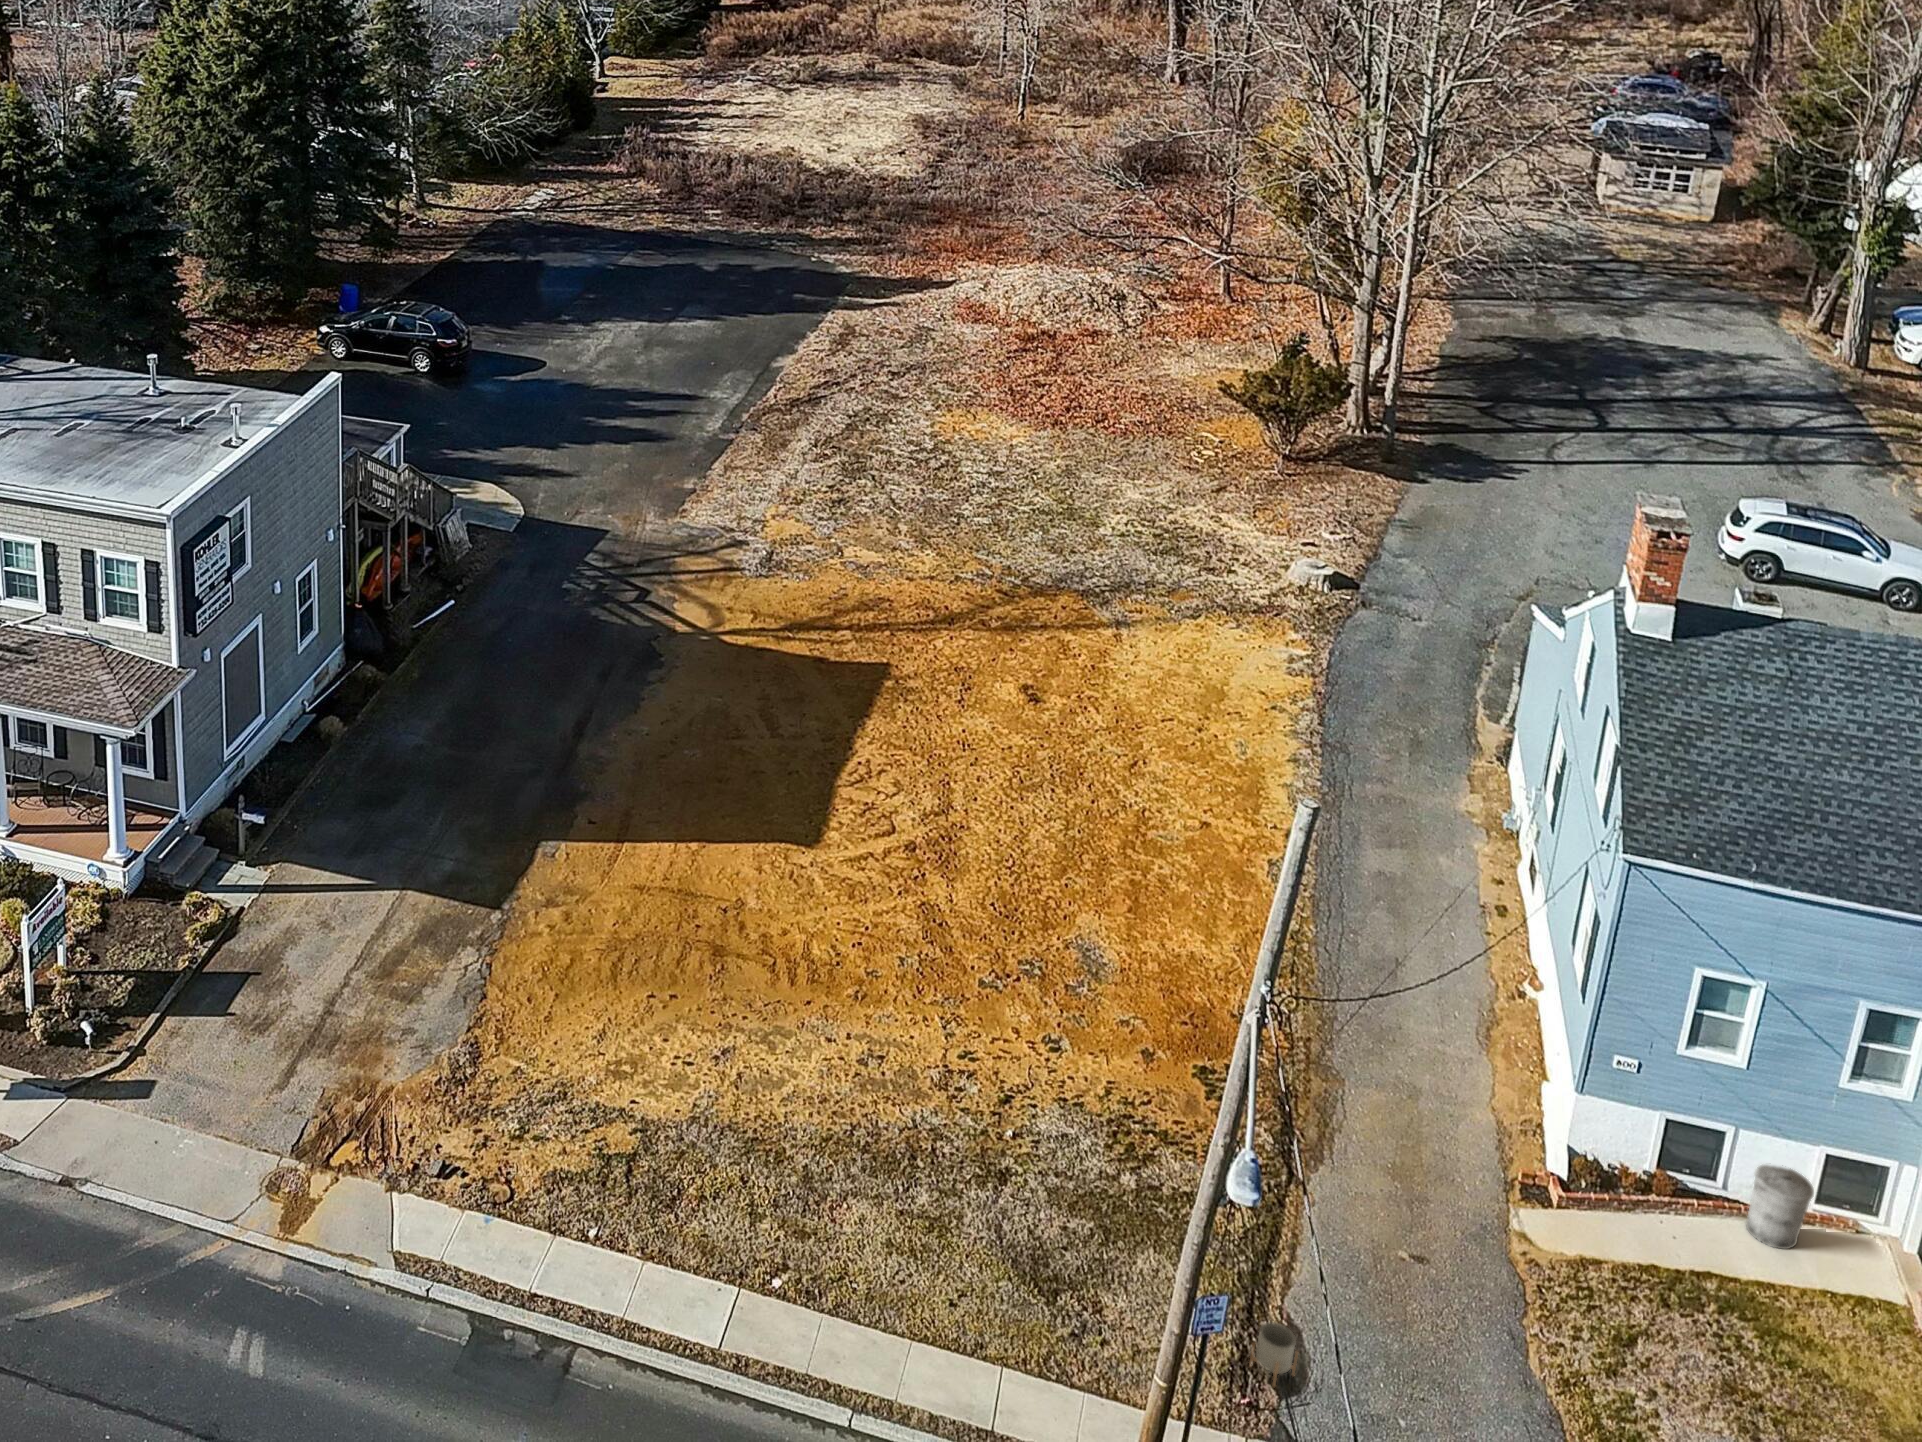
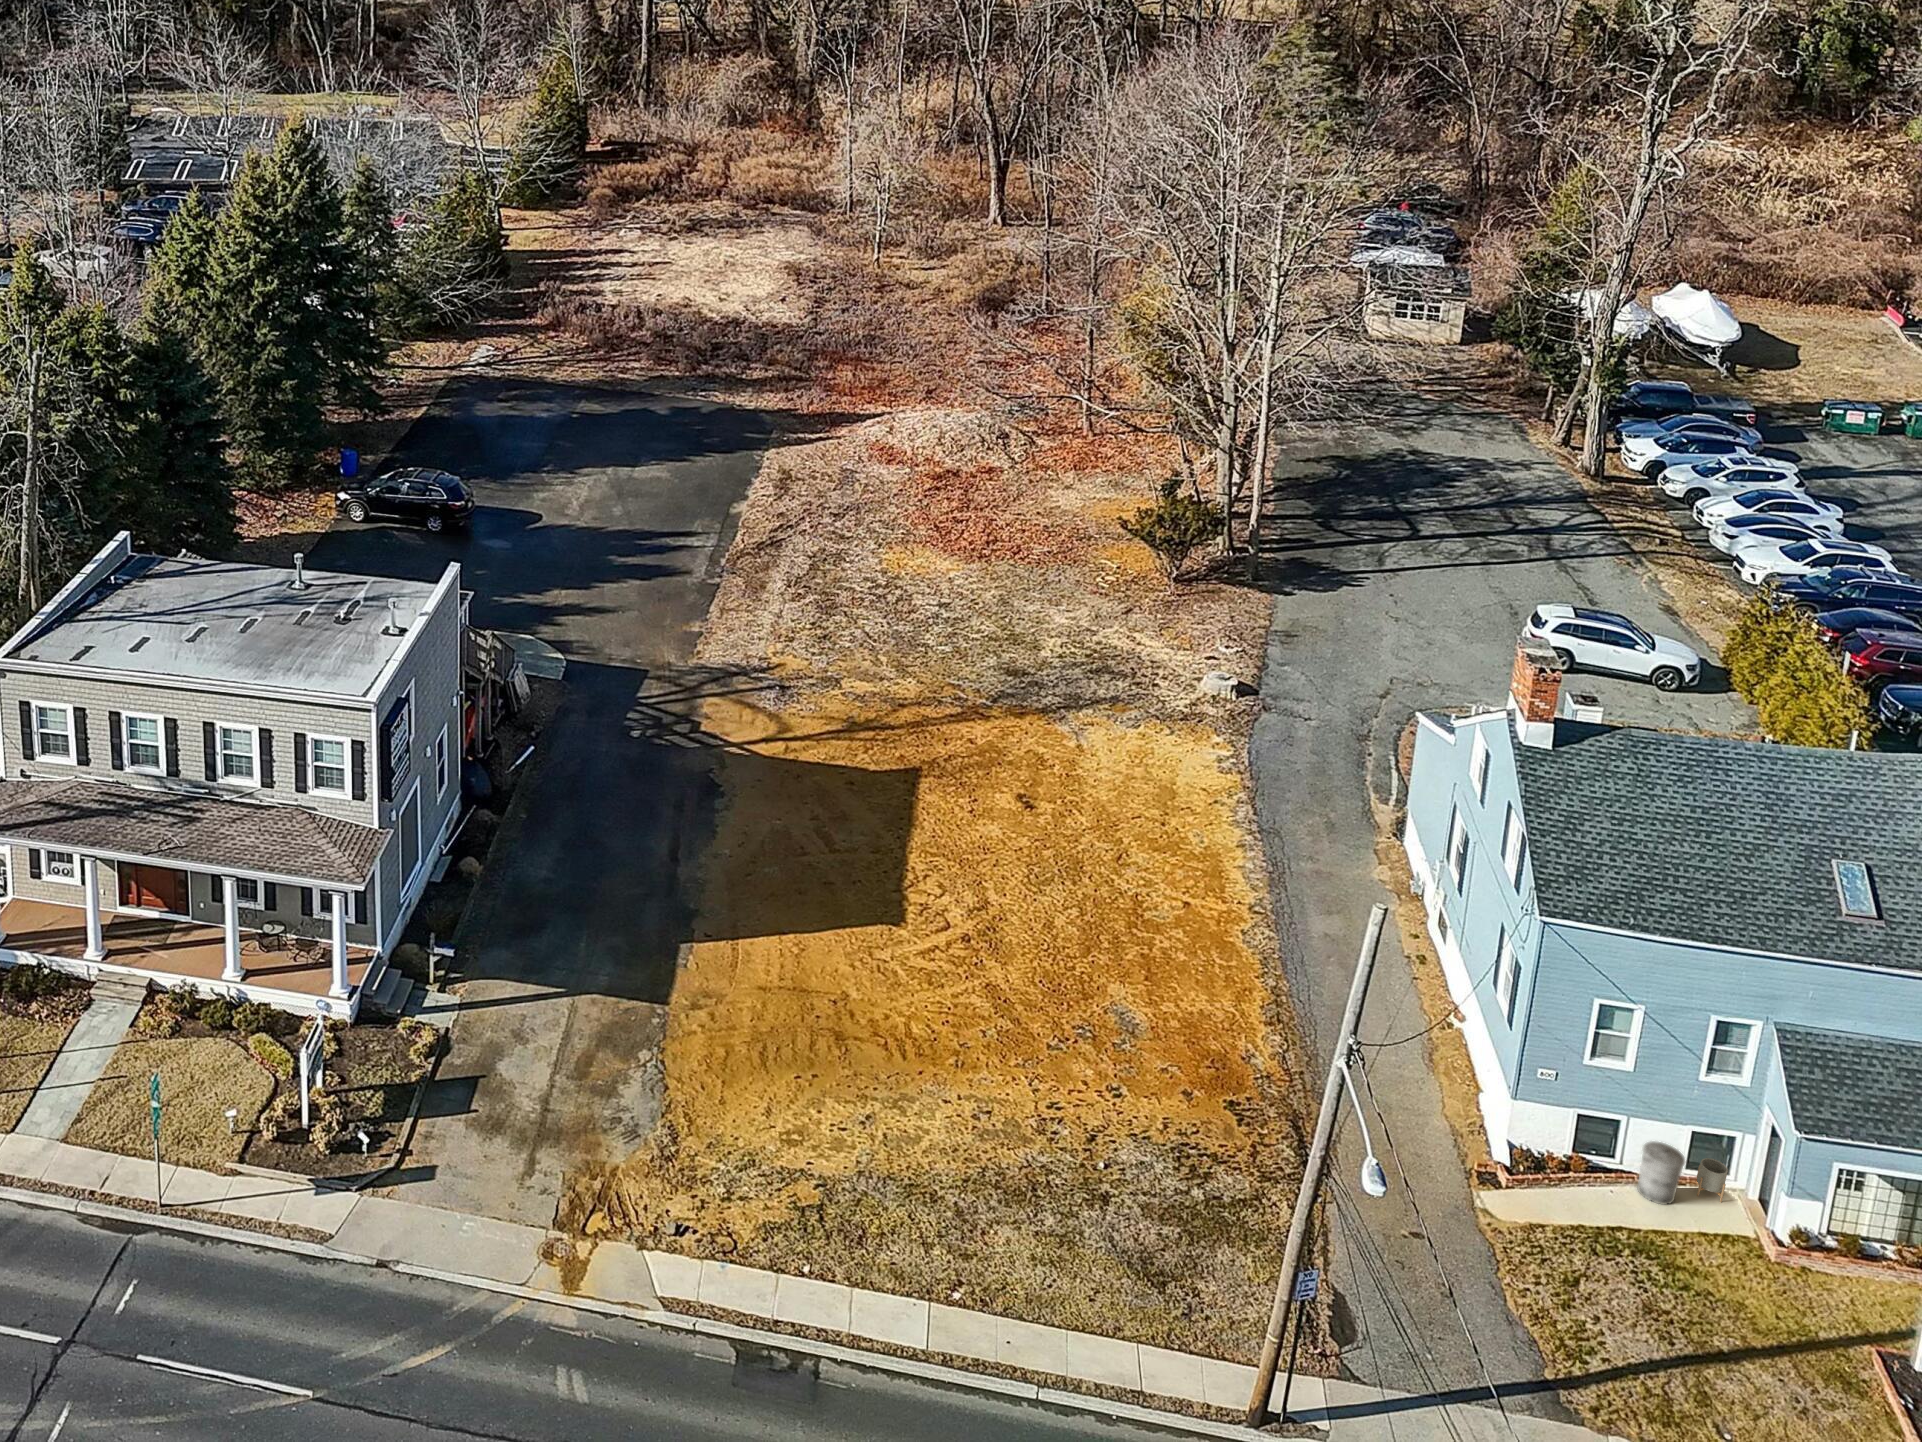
planter: present [1250,1322,1298,1386] -> present [1697,1158,1728,1202]

